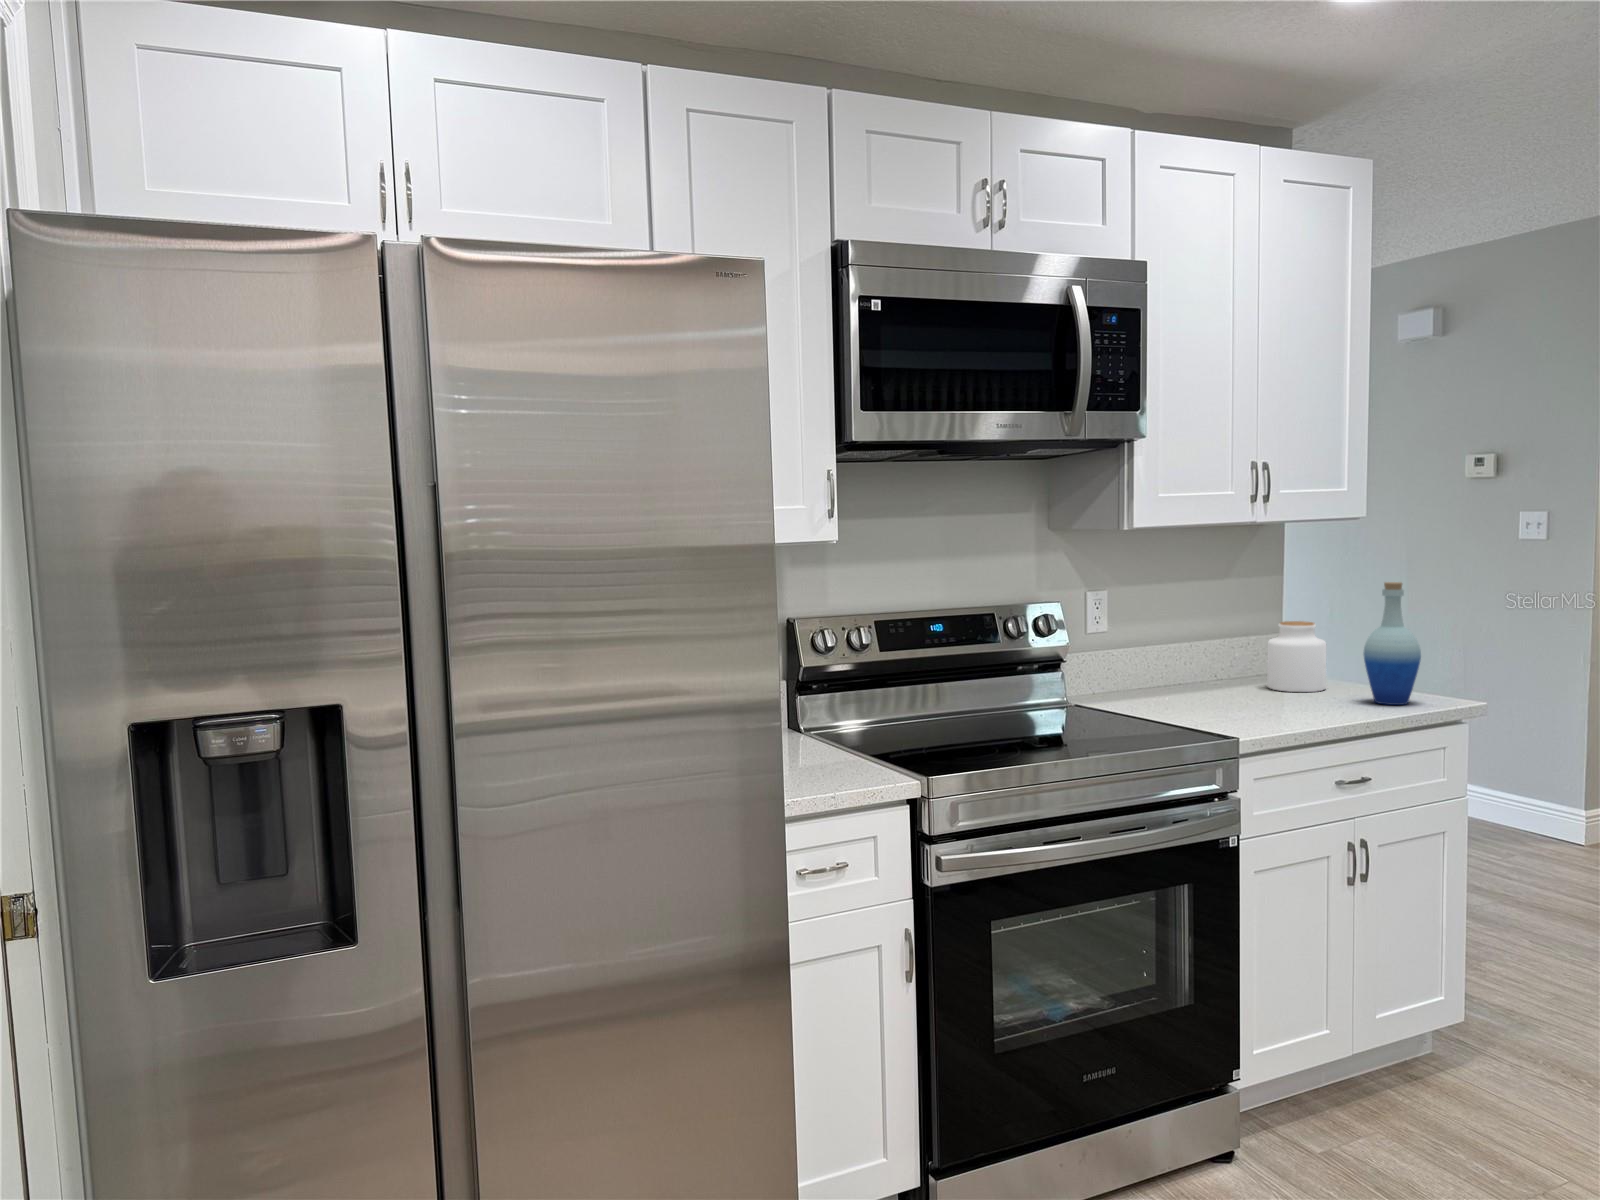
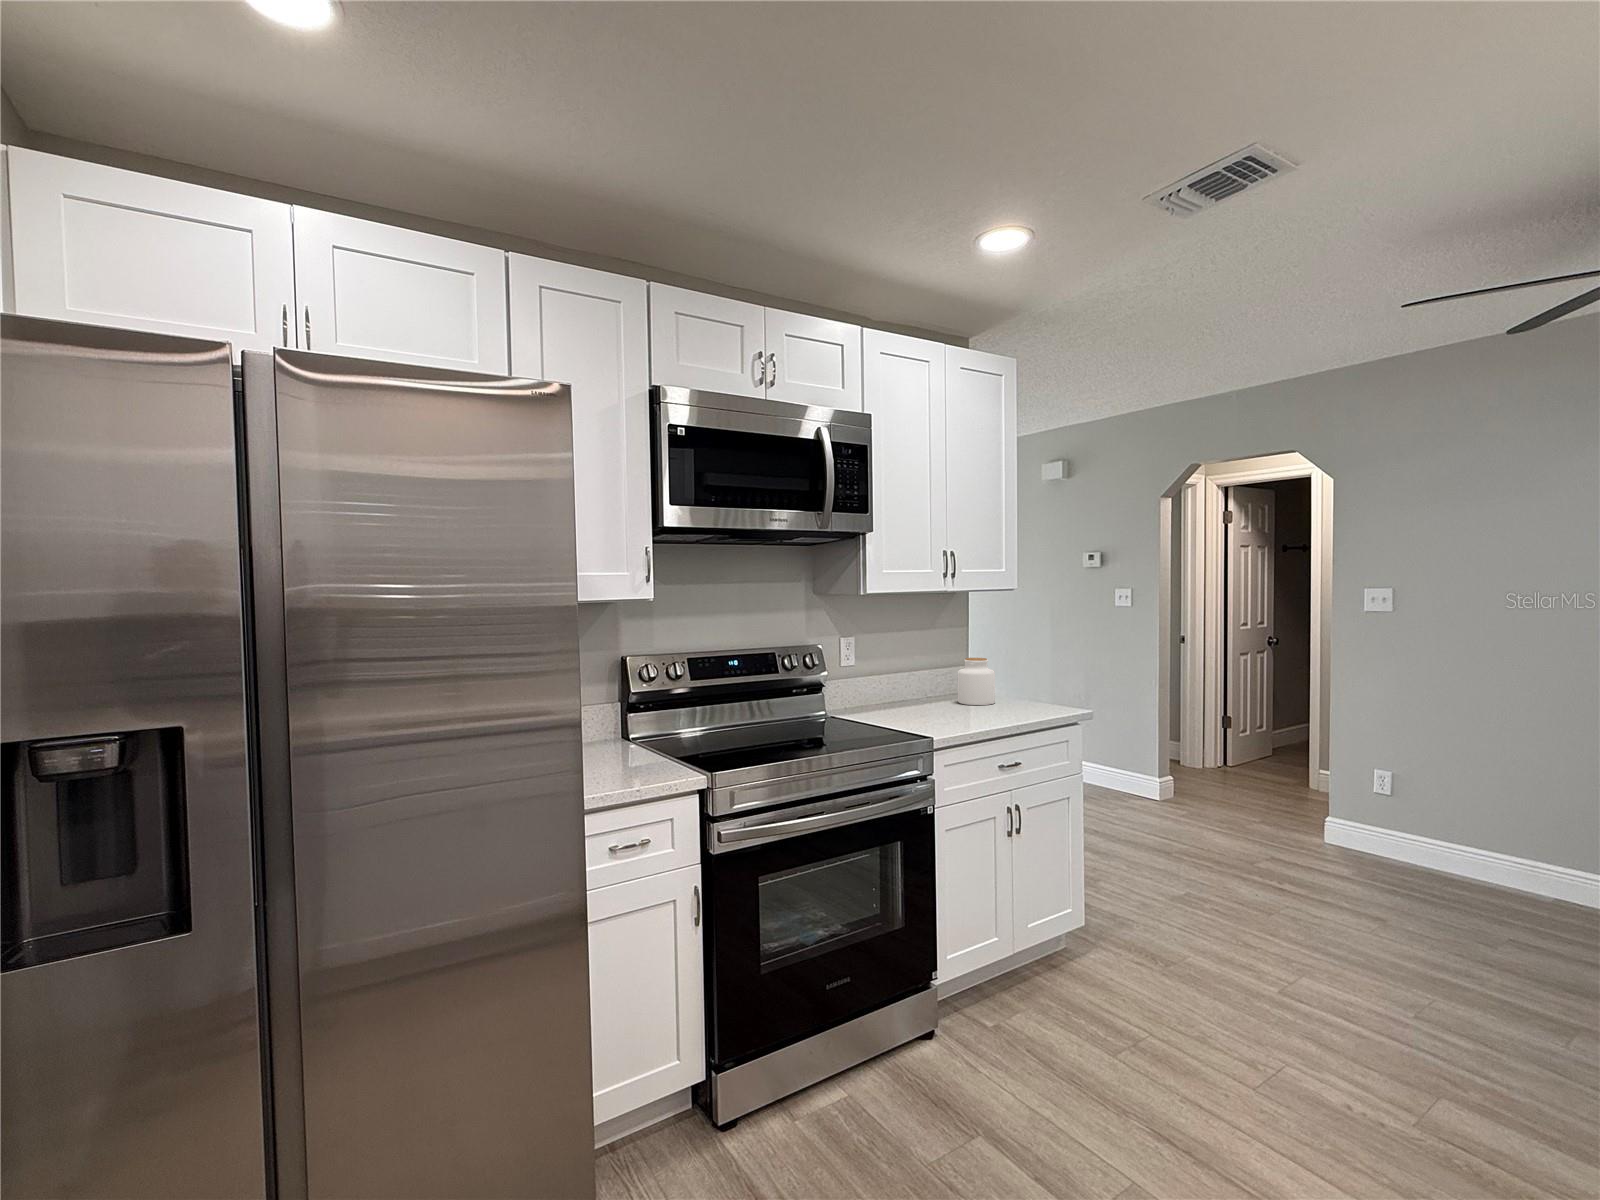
bottle: present [1363,582,1421,705] -> none [1017,631,1053,713]

